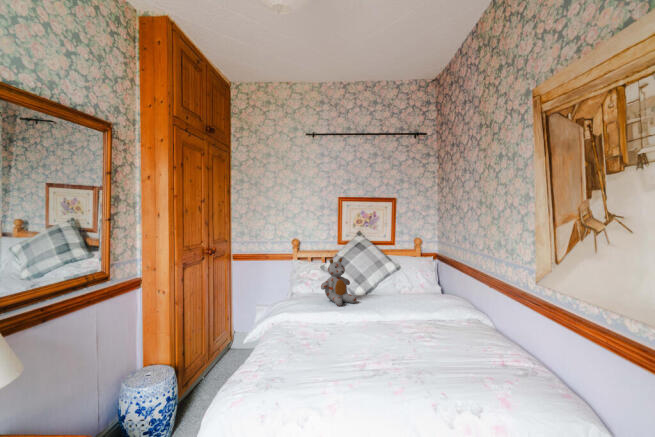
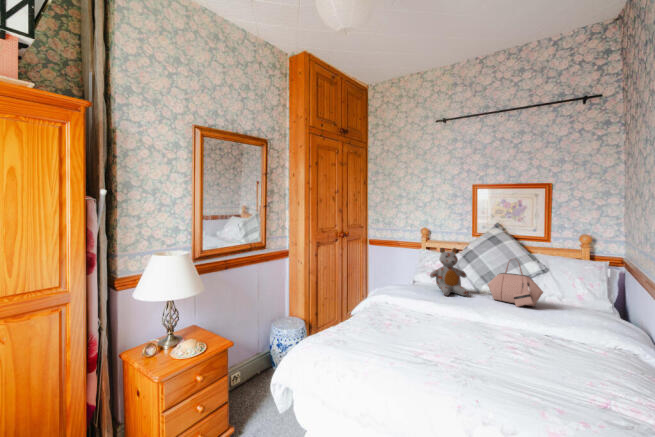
handbag: none [370,264,414,306] -> present [488,262,543,307]

